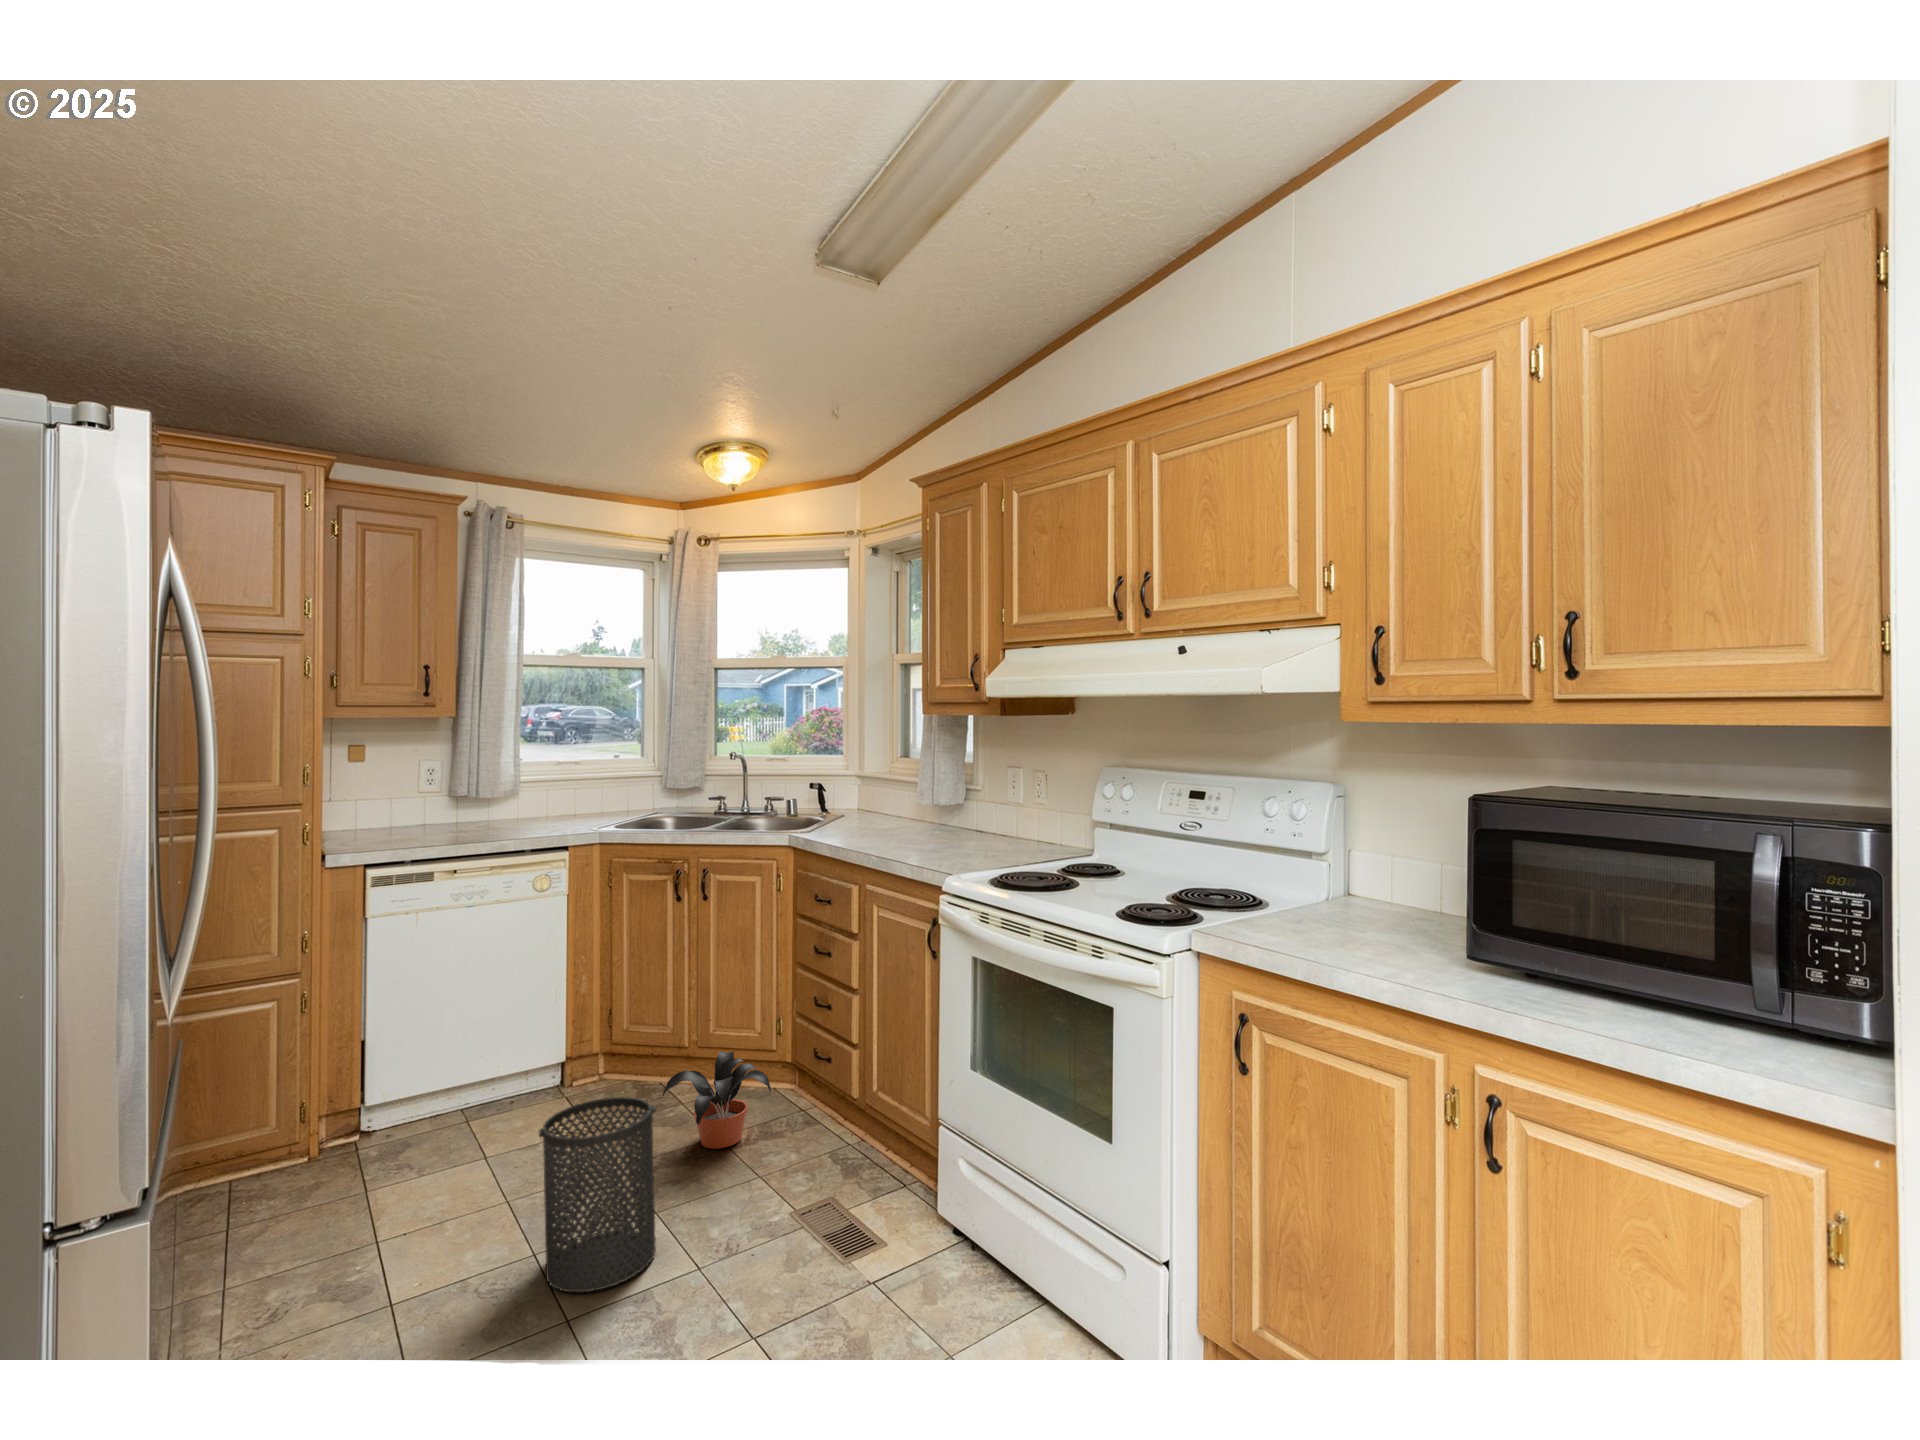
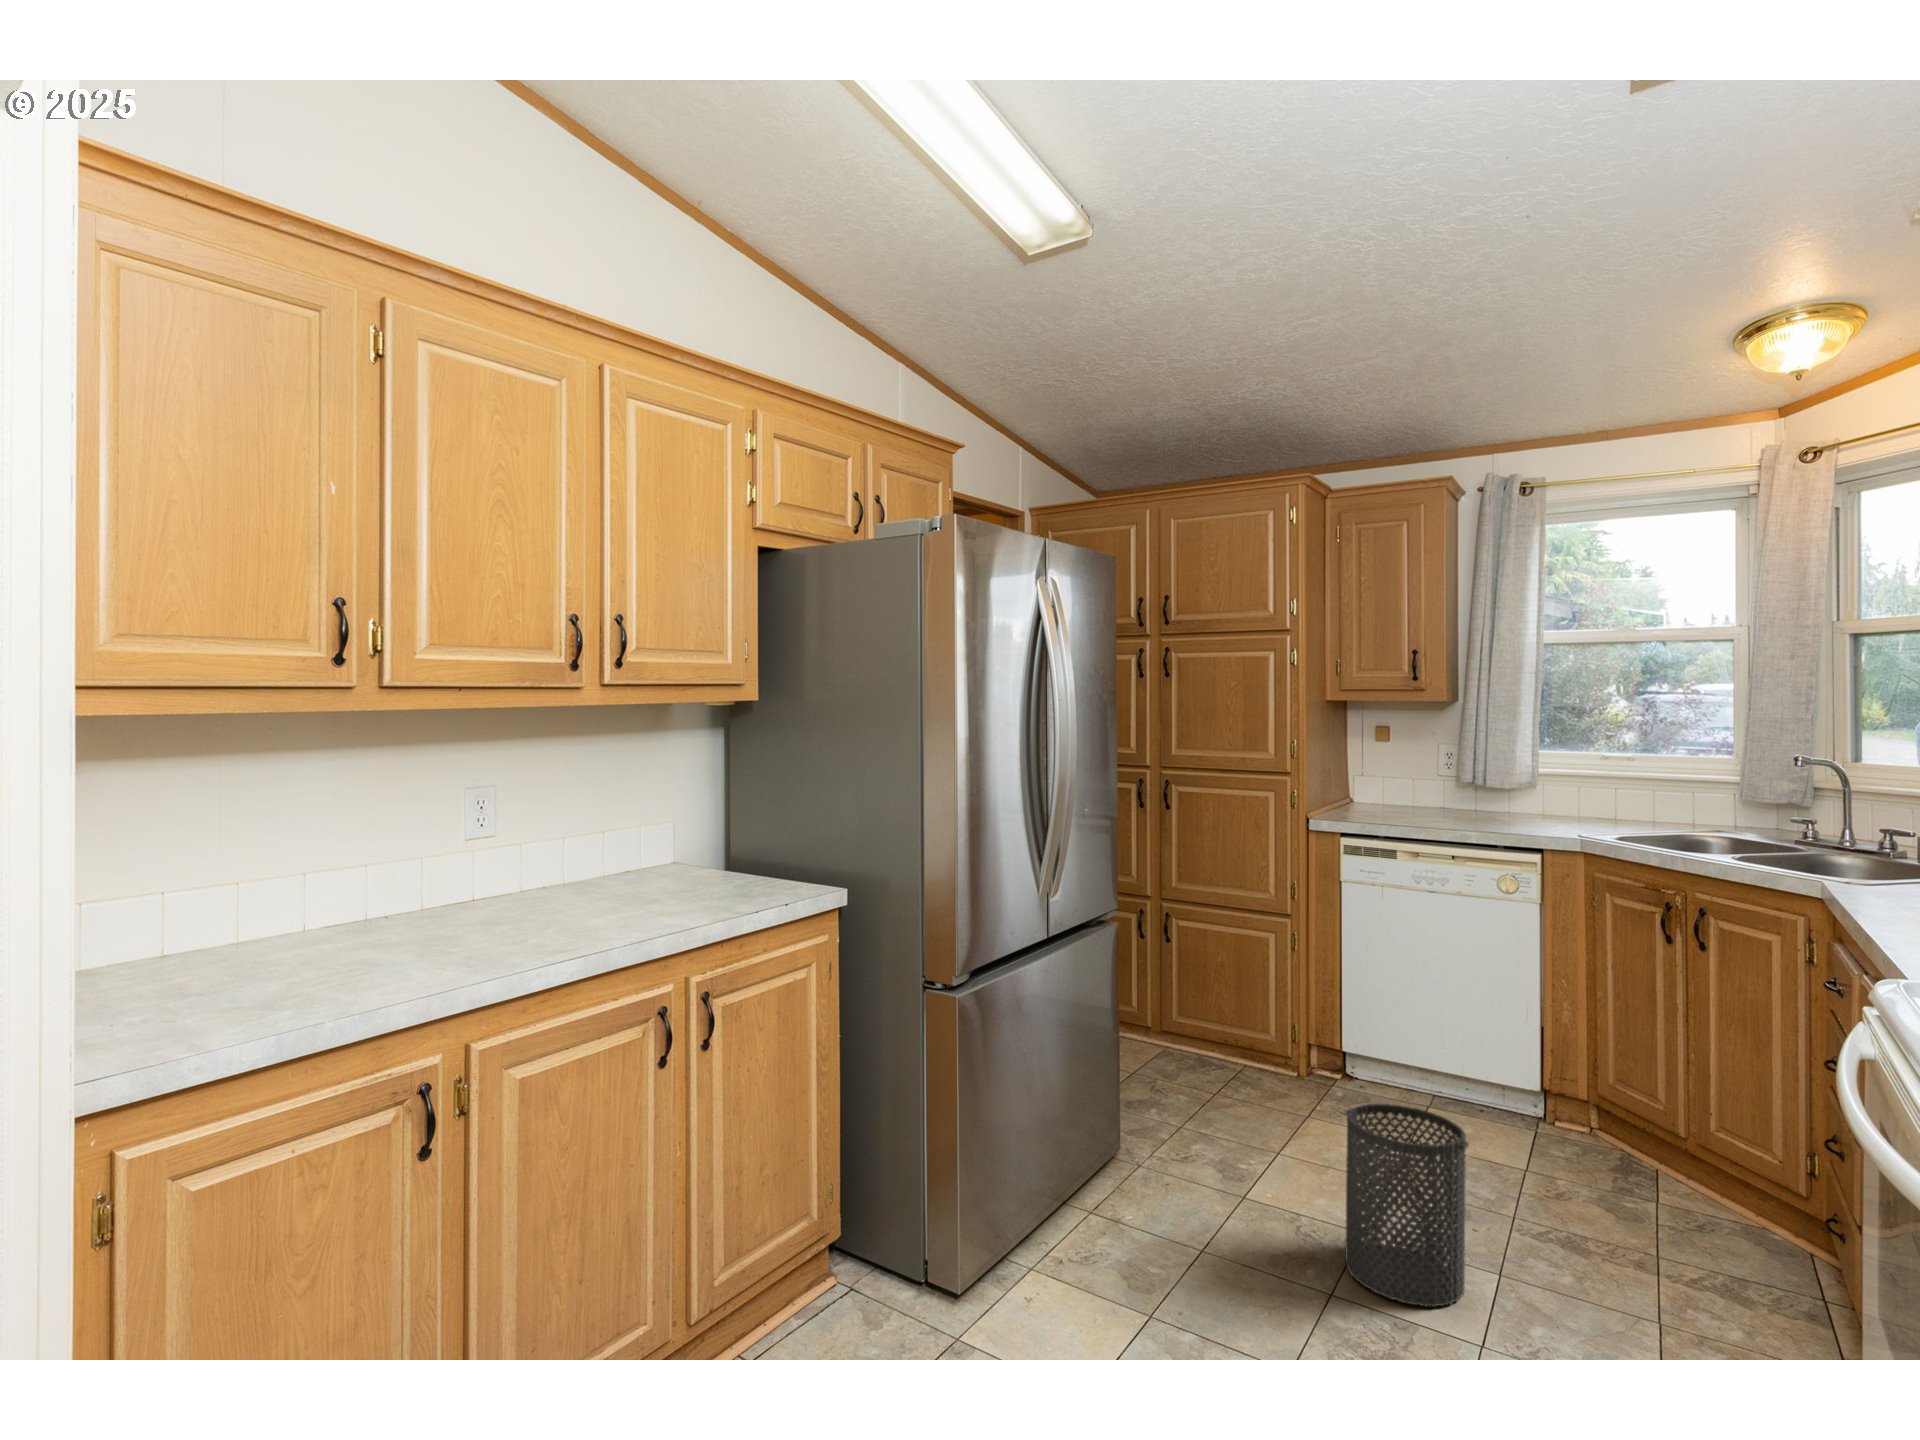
potted plant: present [663,1051,771,1149] -> none [1571,1145,1735,1275]

